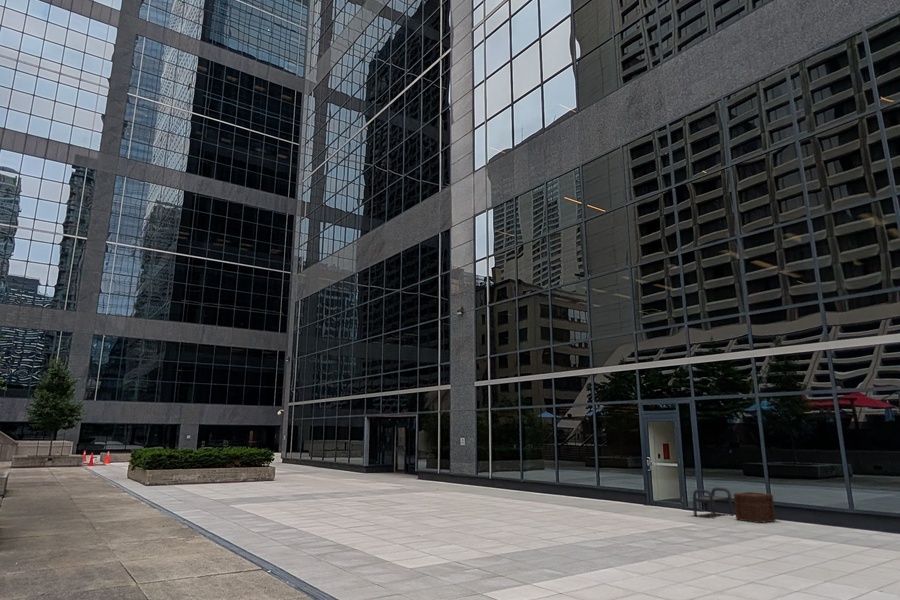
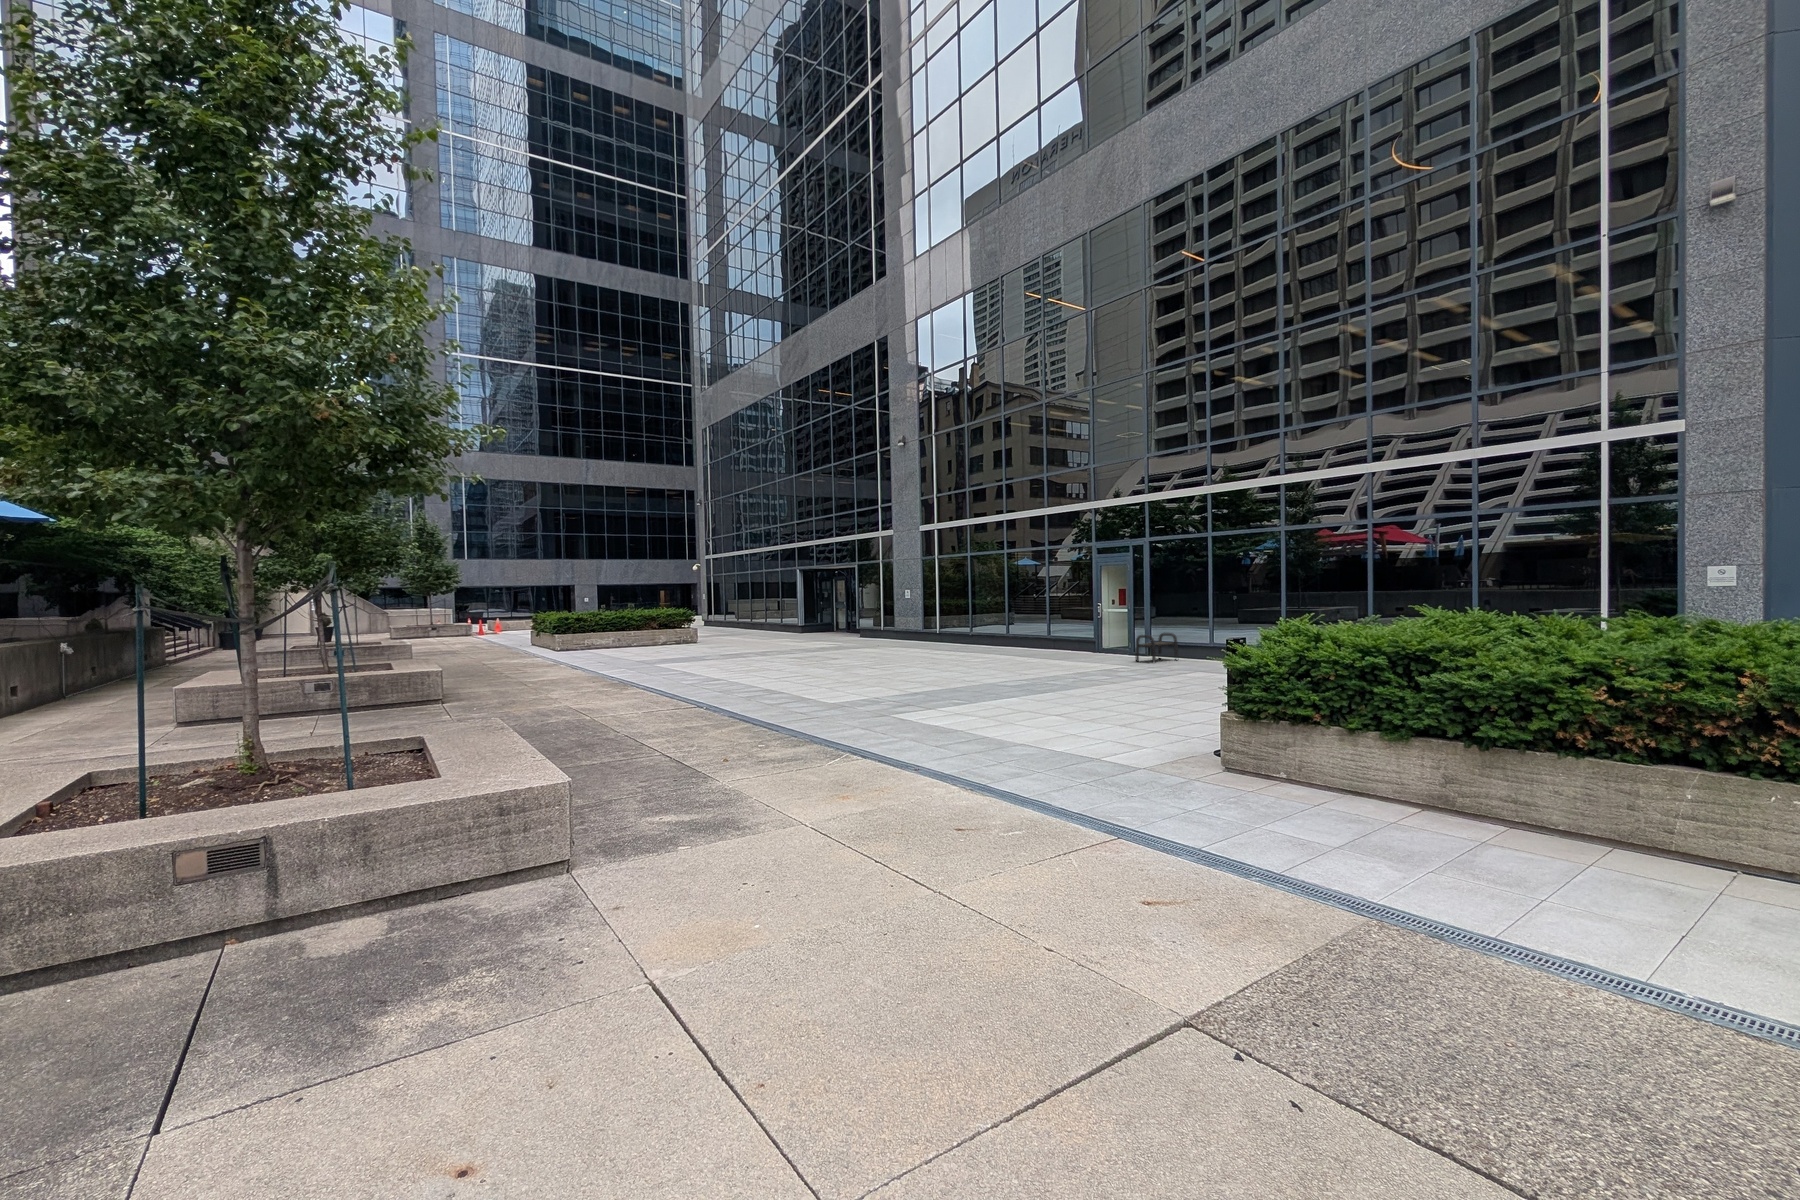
wooden crate: present [734,492,775,523] -> none [1175,636,1215,666]

